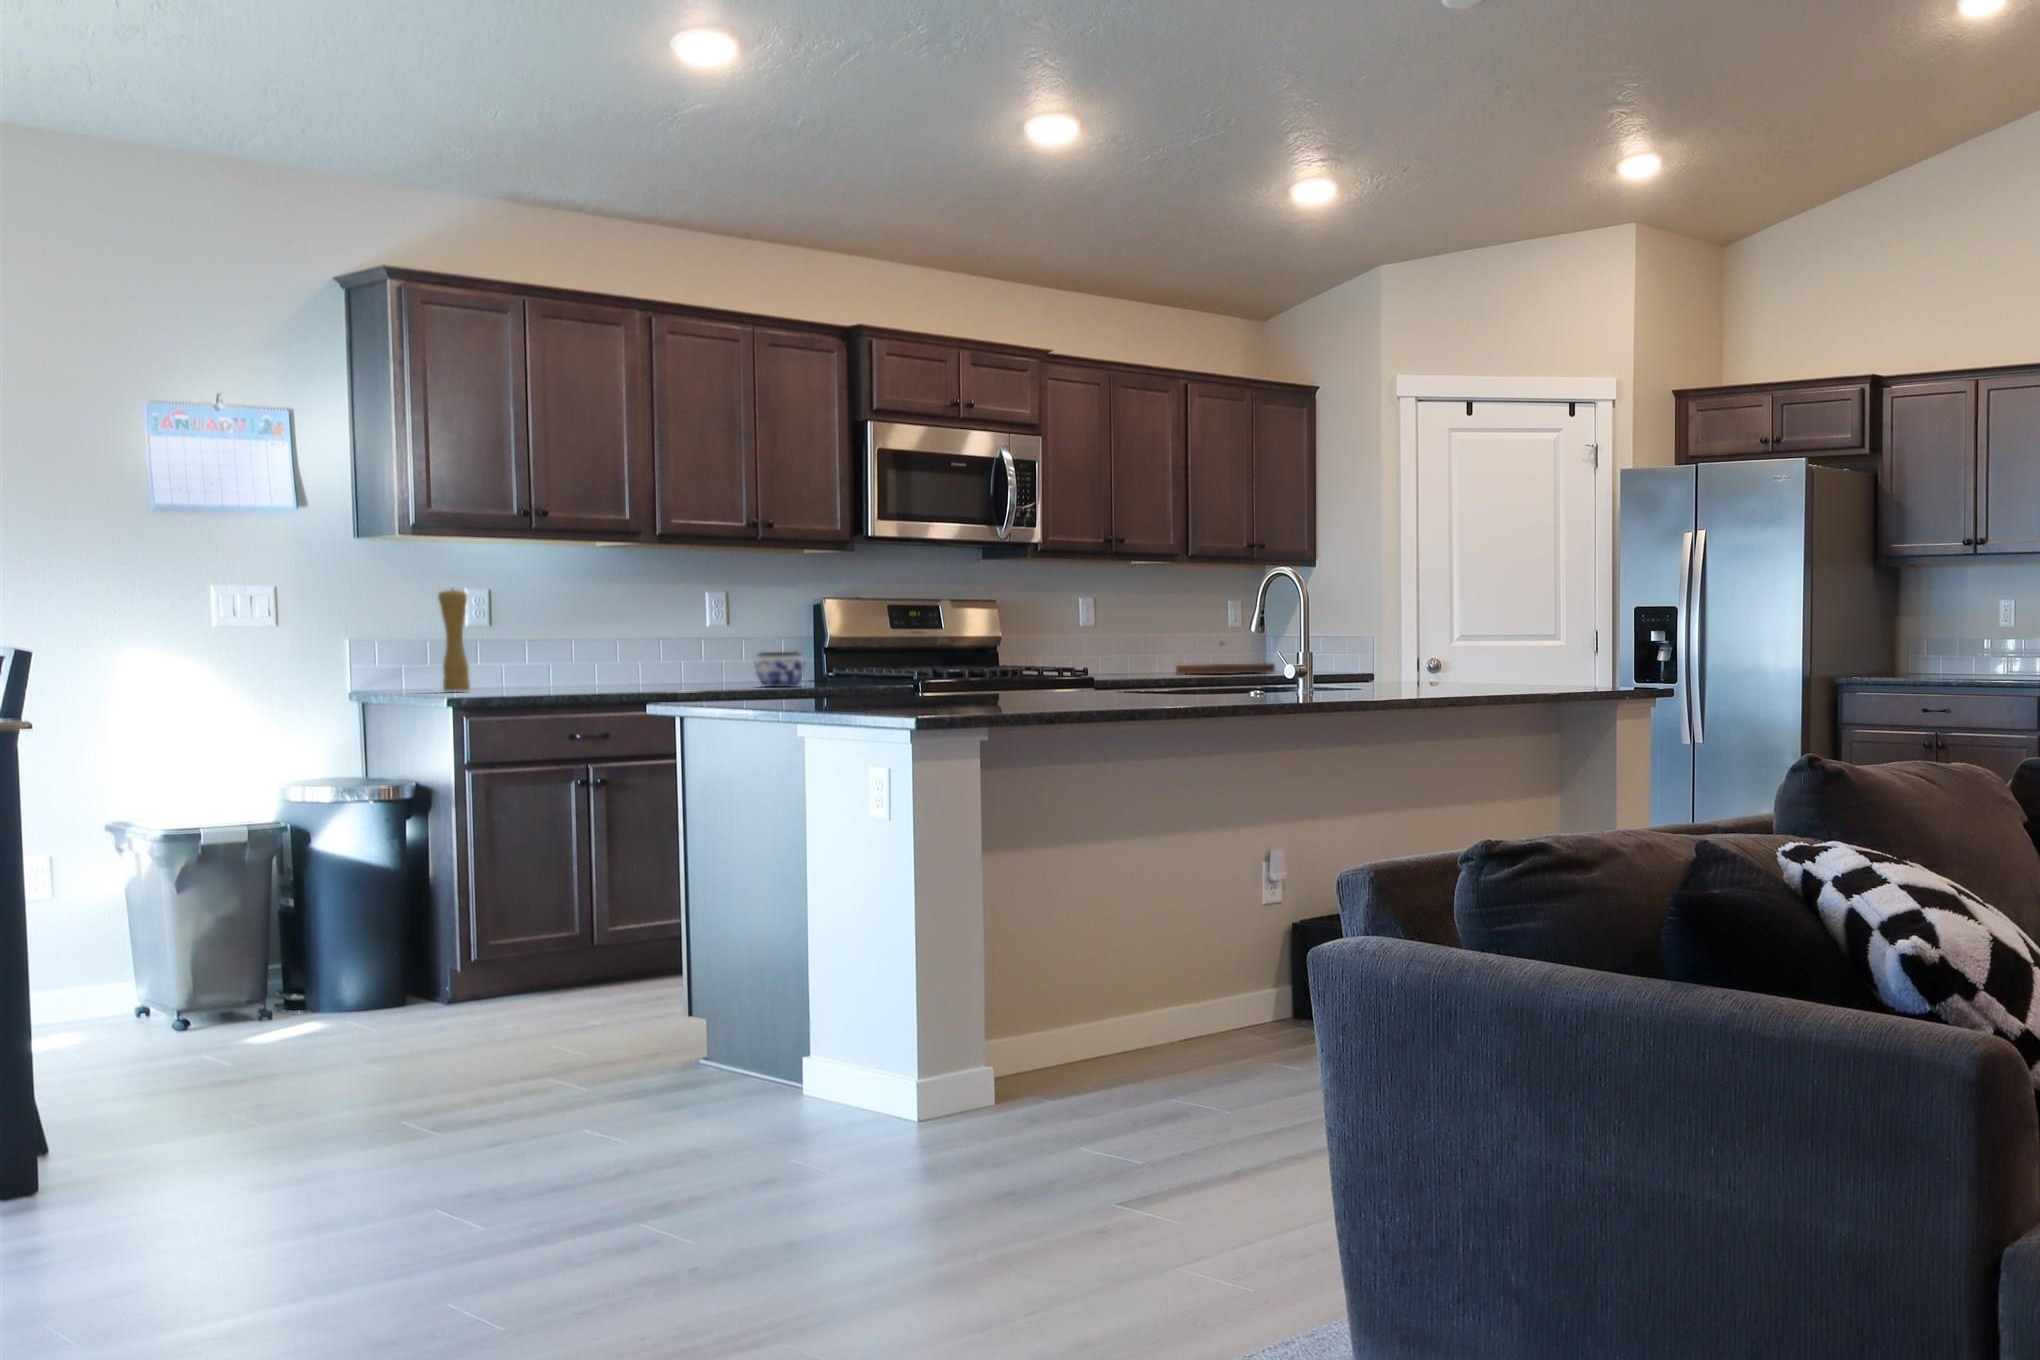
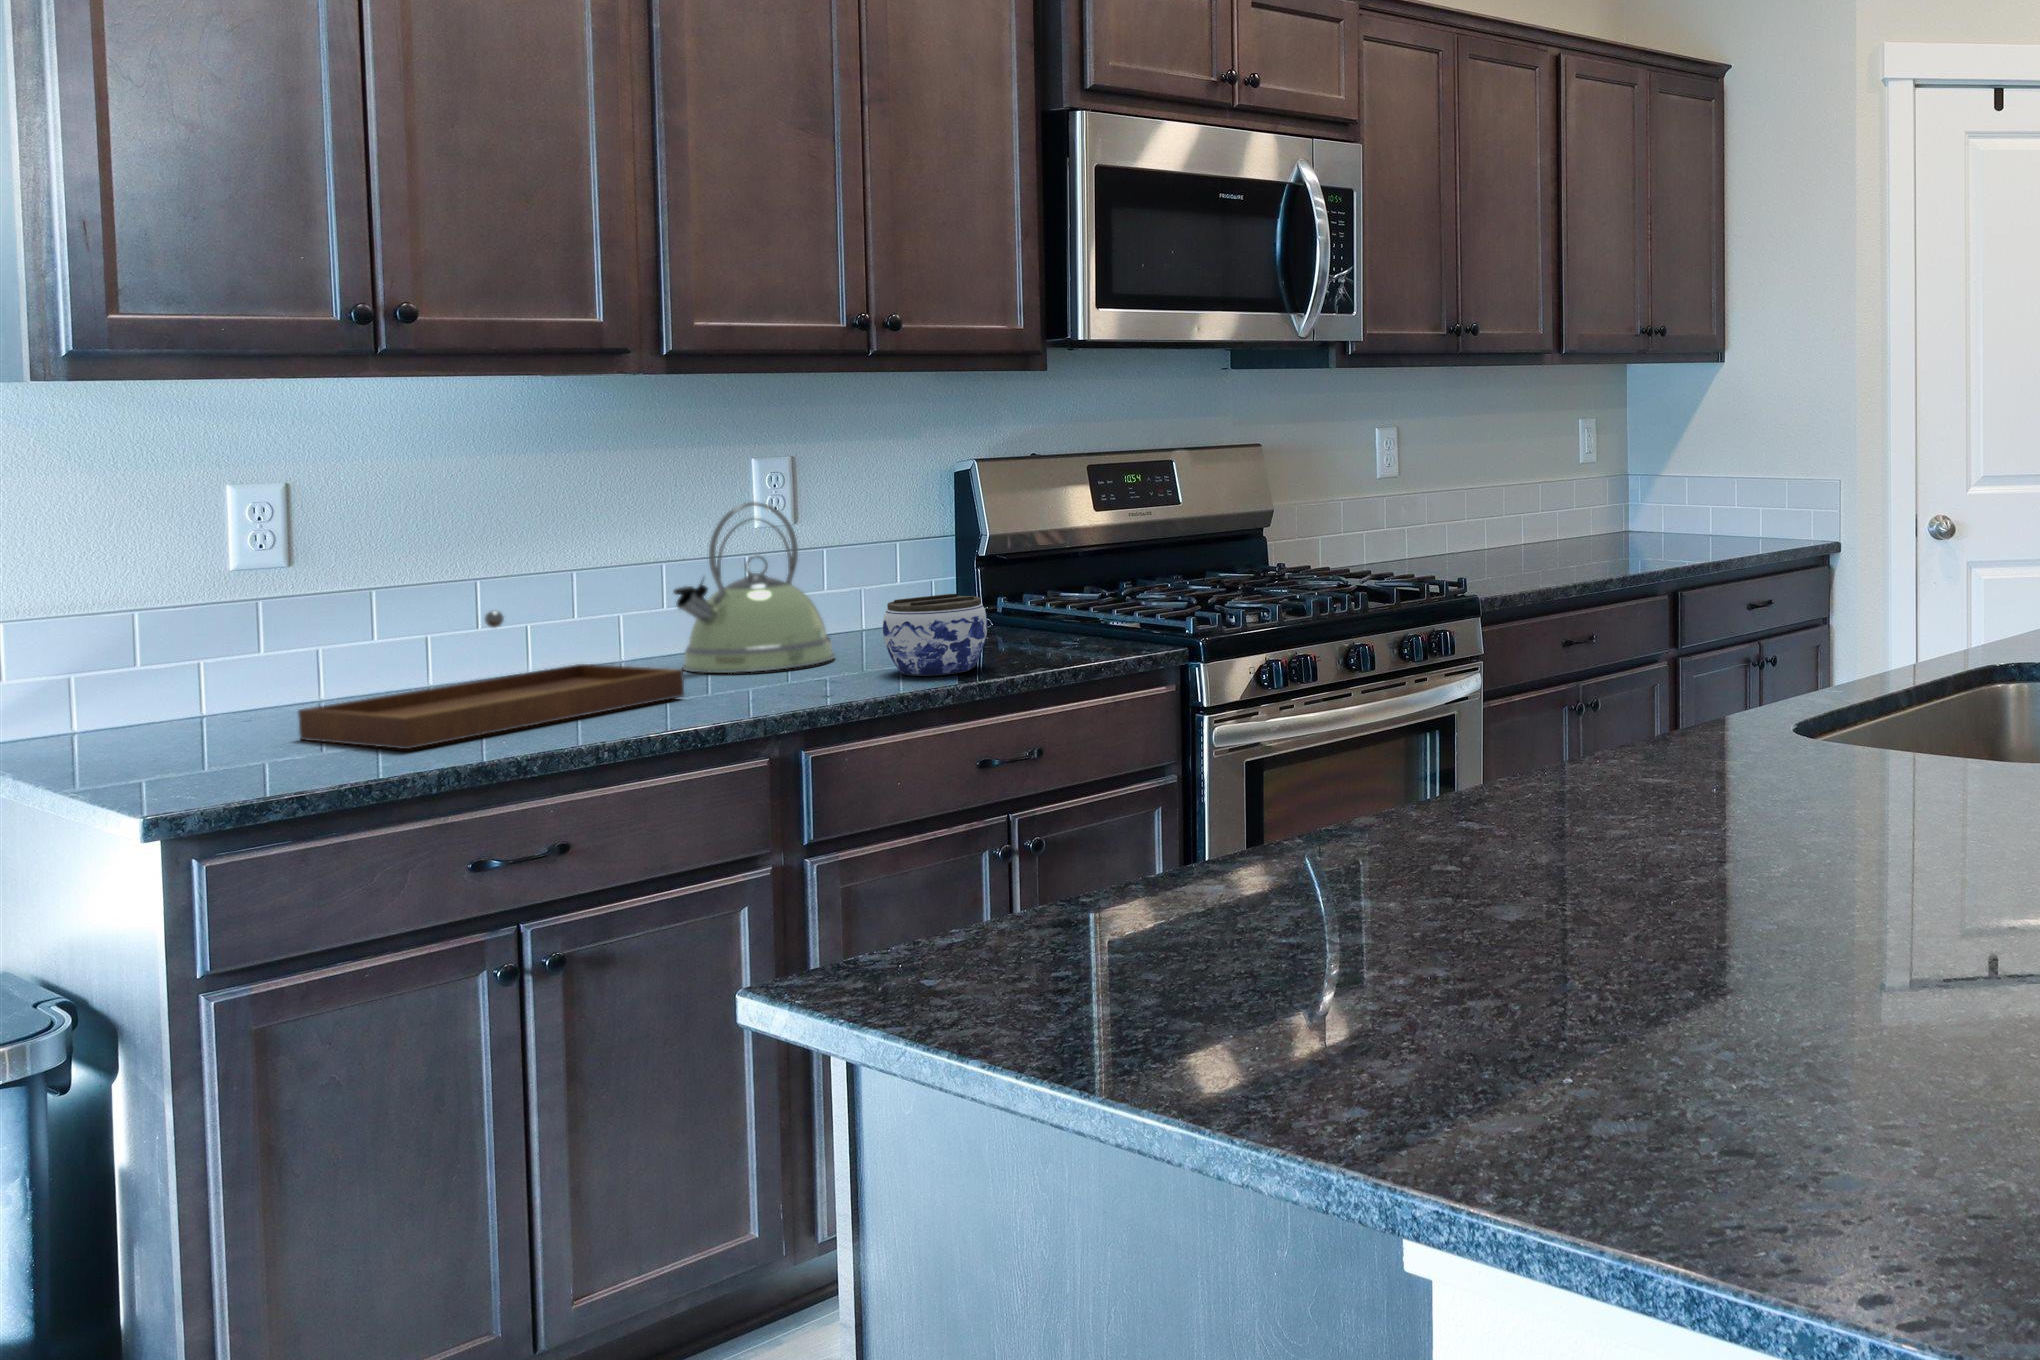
pepper mill: present [438,589,470,691] -> none [137,506,225,762]
kettle: none [660,609,738,686] -> present [674,502,835,673]
tray: present [1176,641,1275,674] -> present [298,610,684,749]

